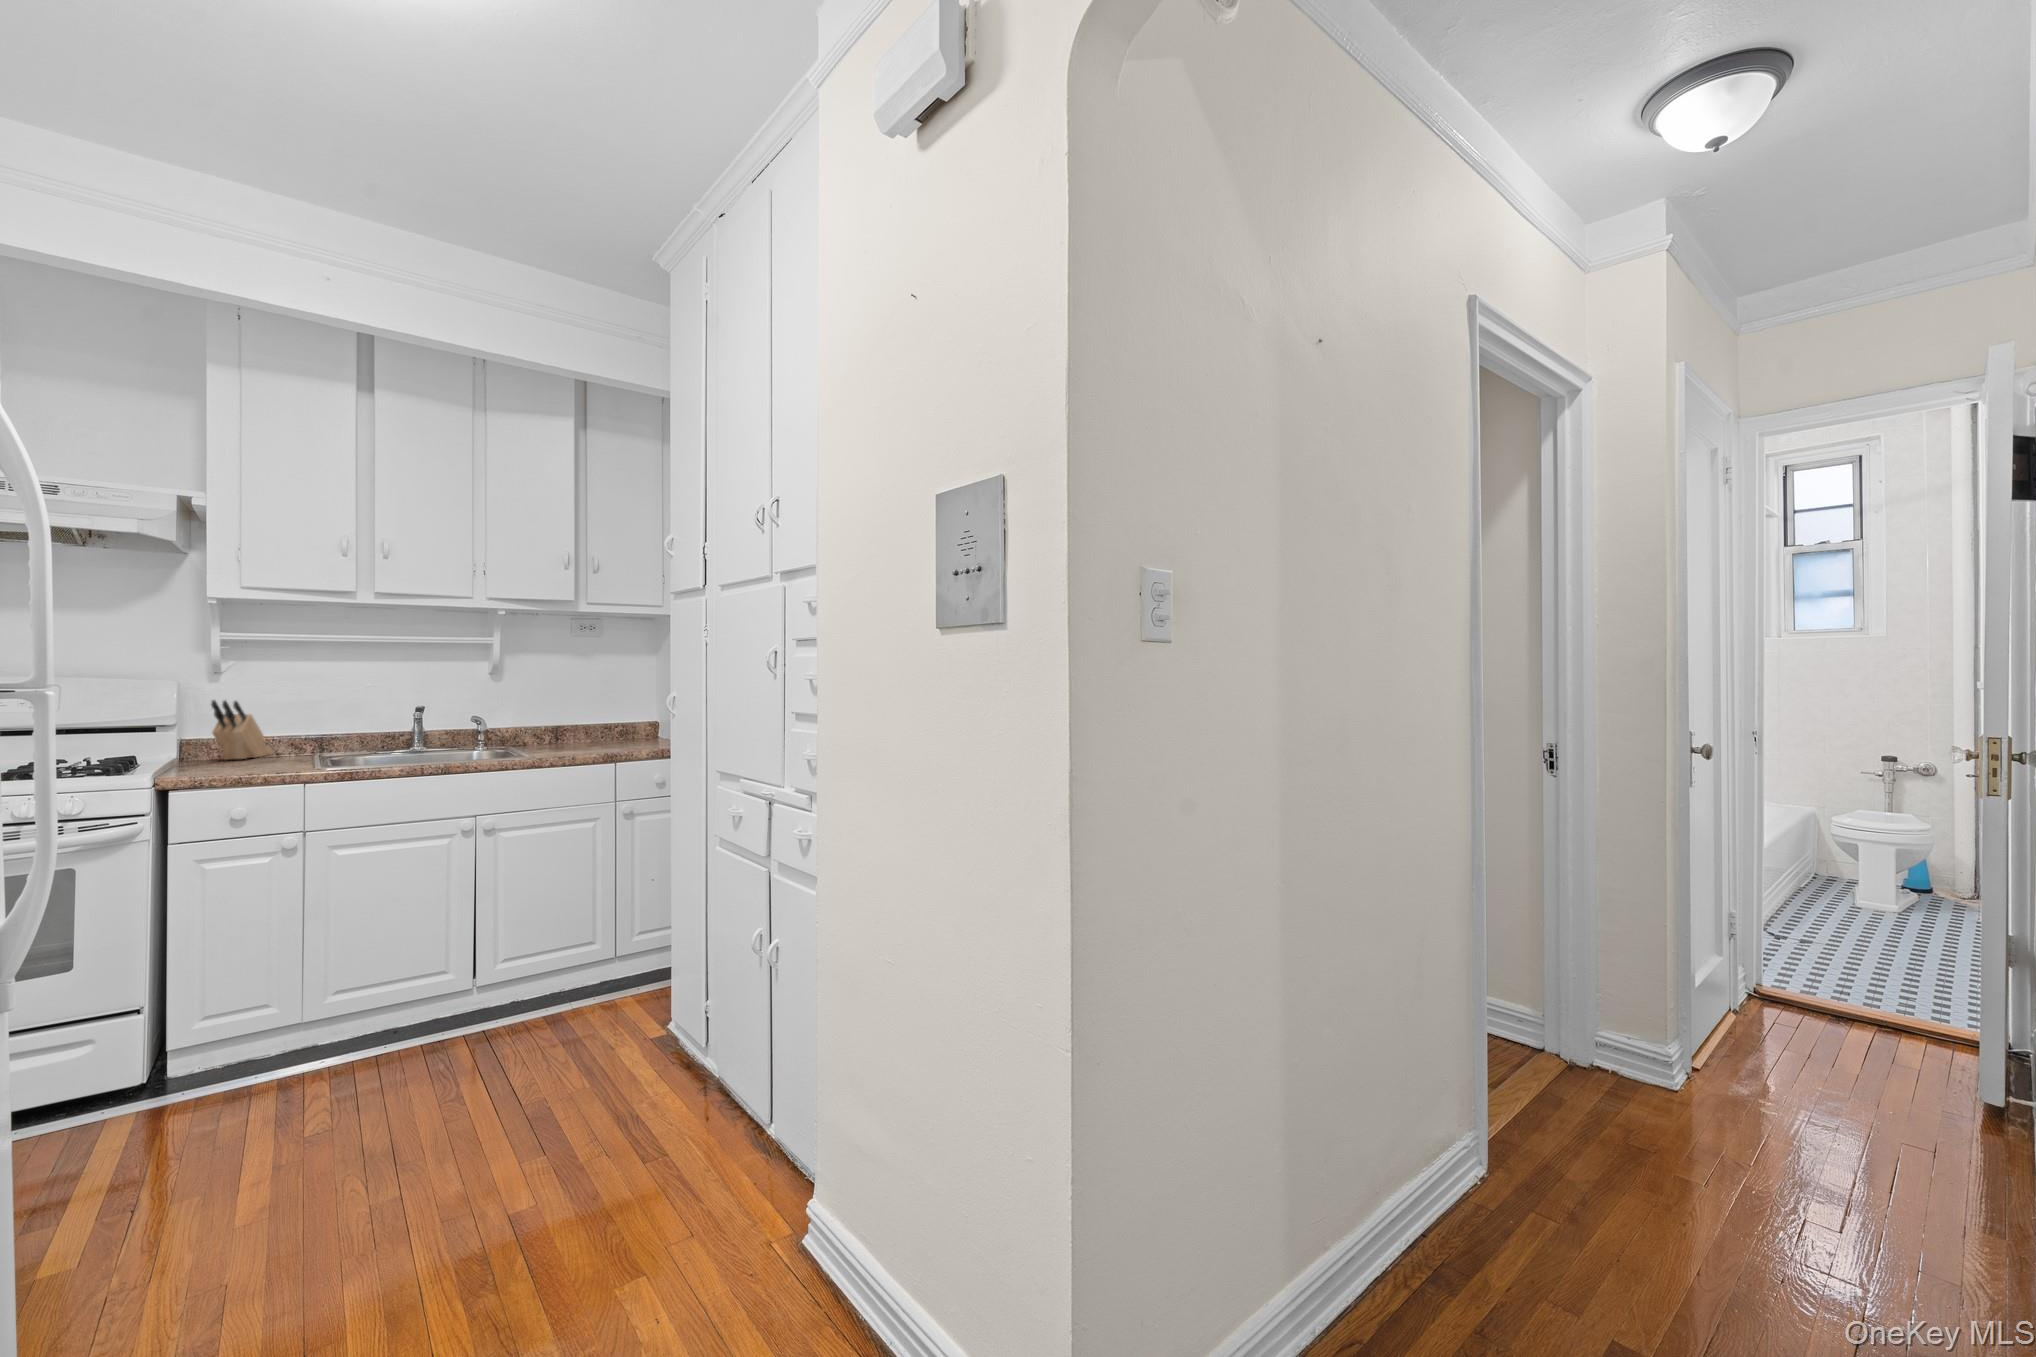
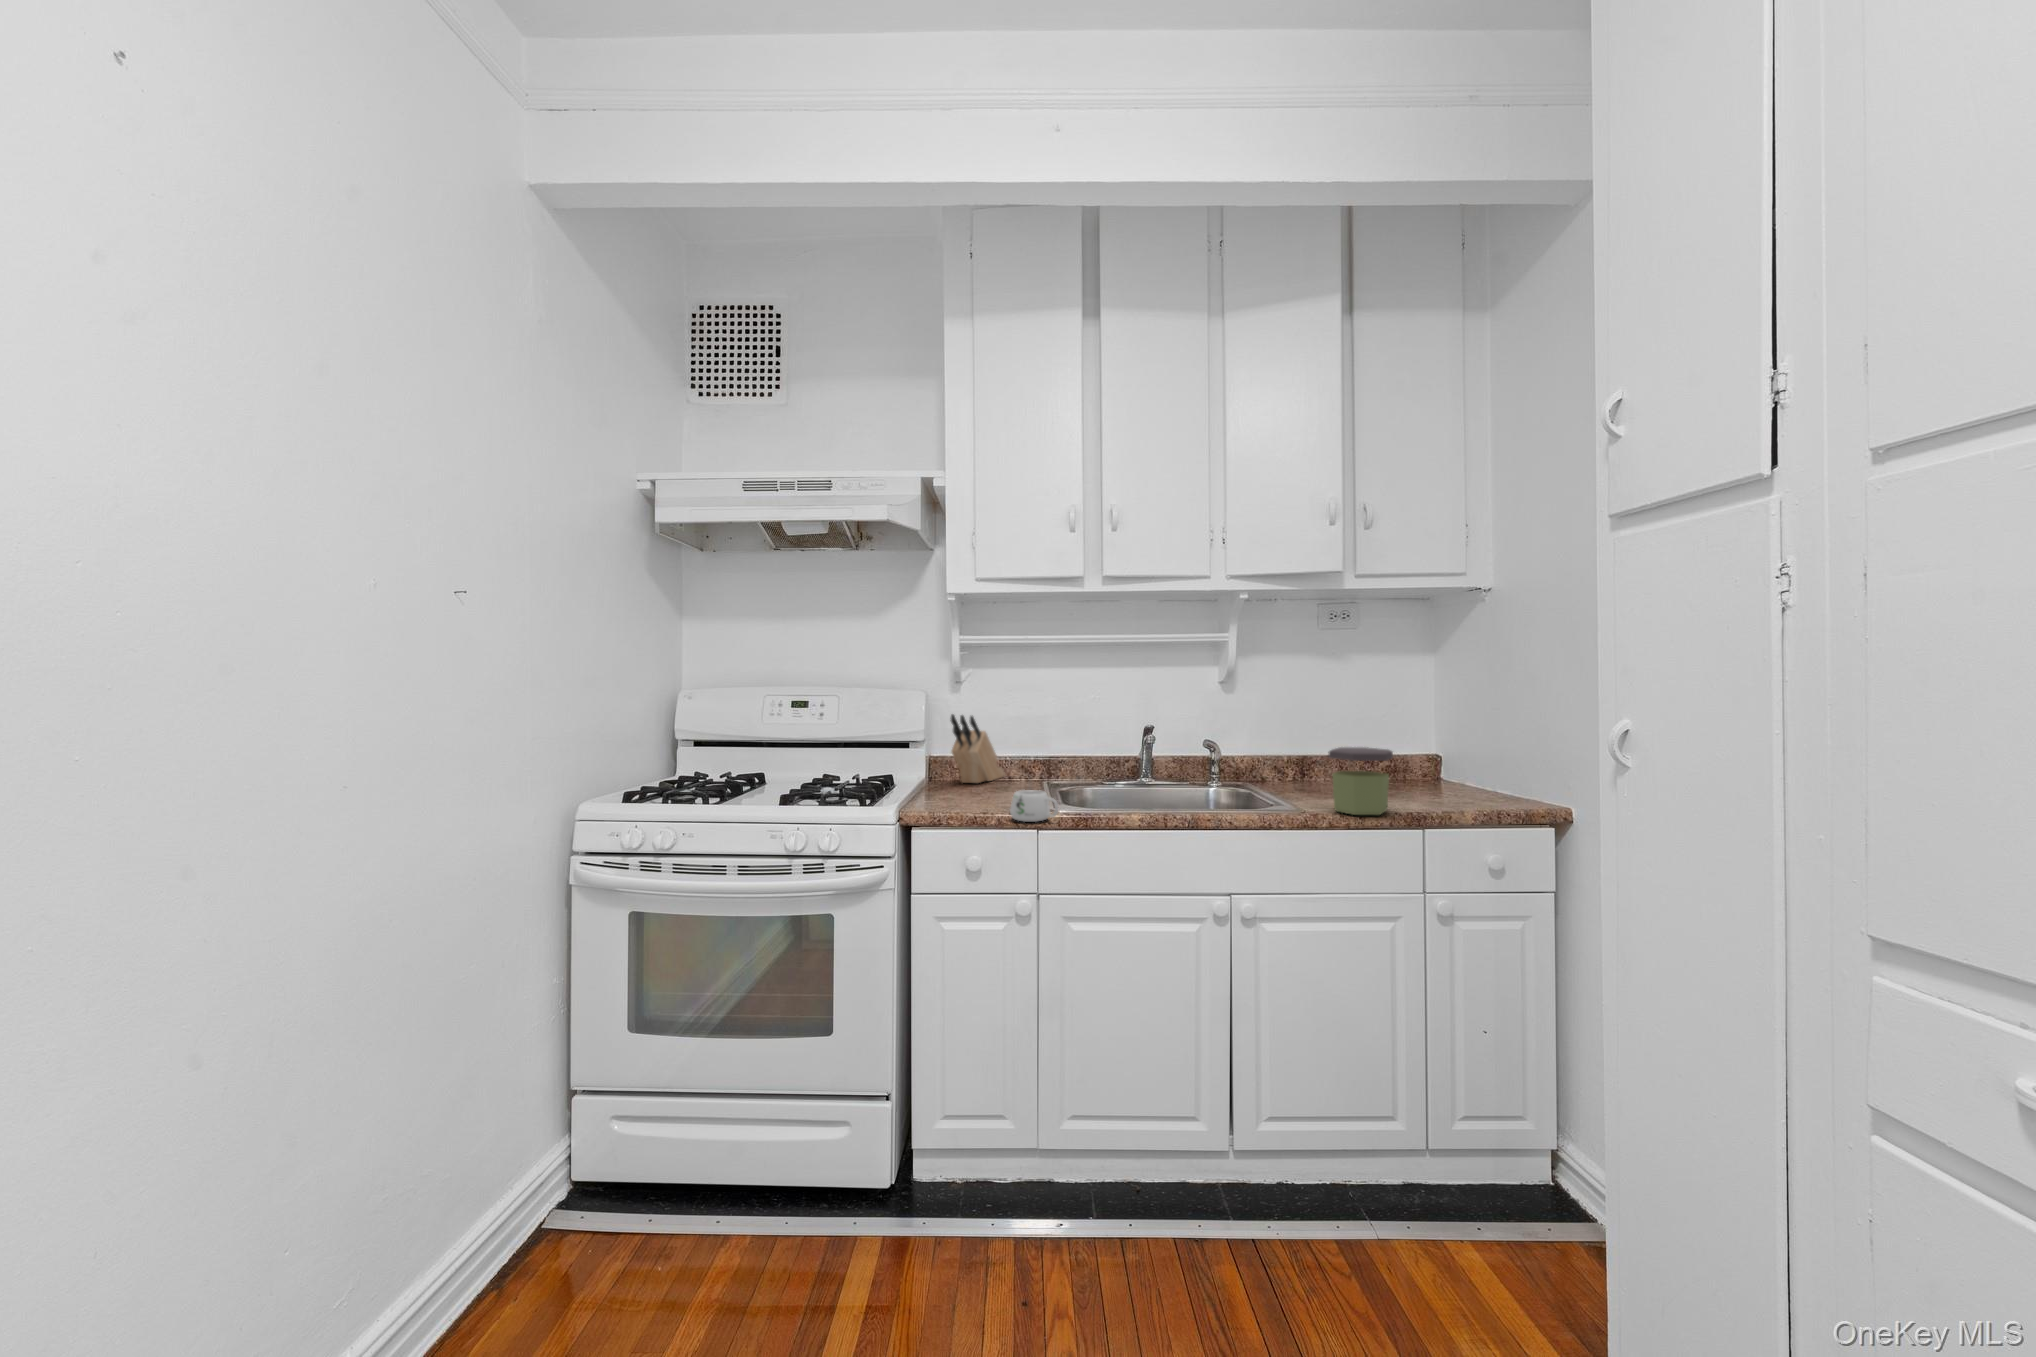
jar: none [554,715,599,758] -> present [1328,747,1393,815]
mug: none [276,754,323,777] -> present [1010,790,1058,822]

